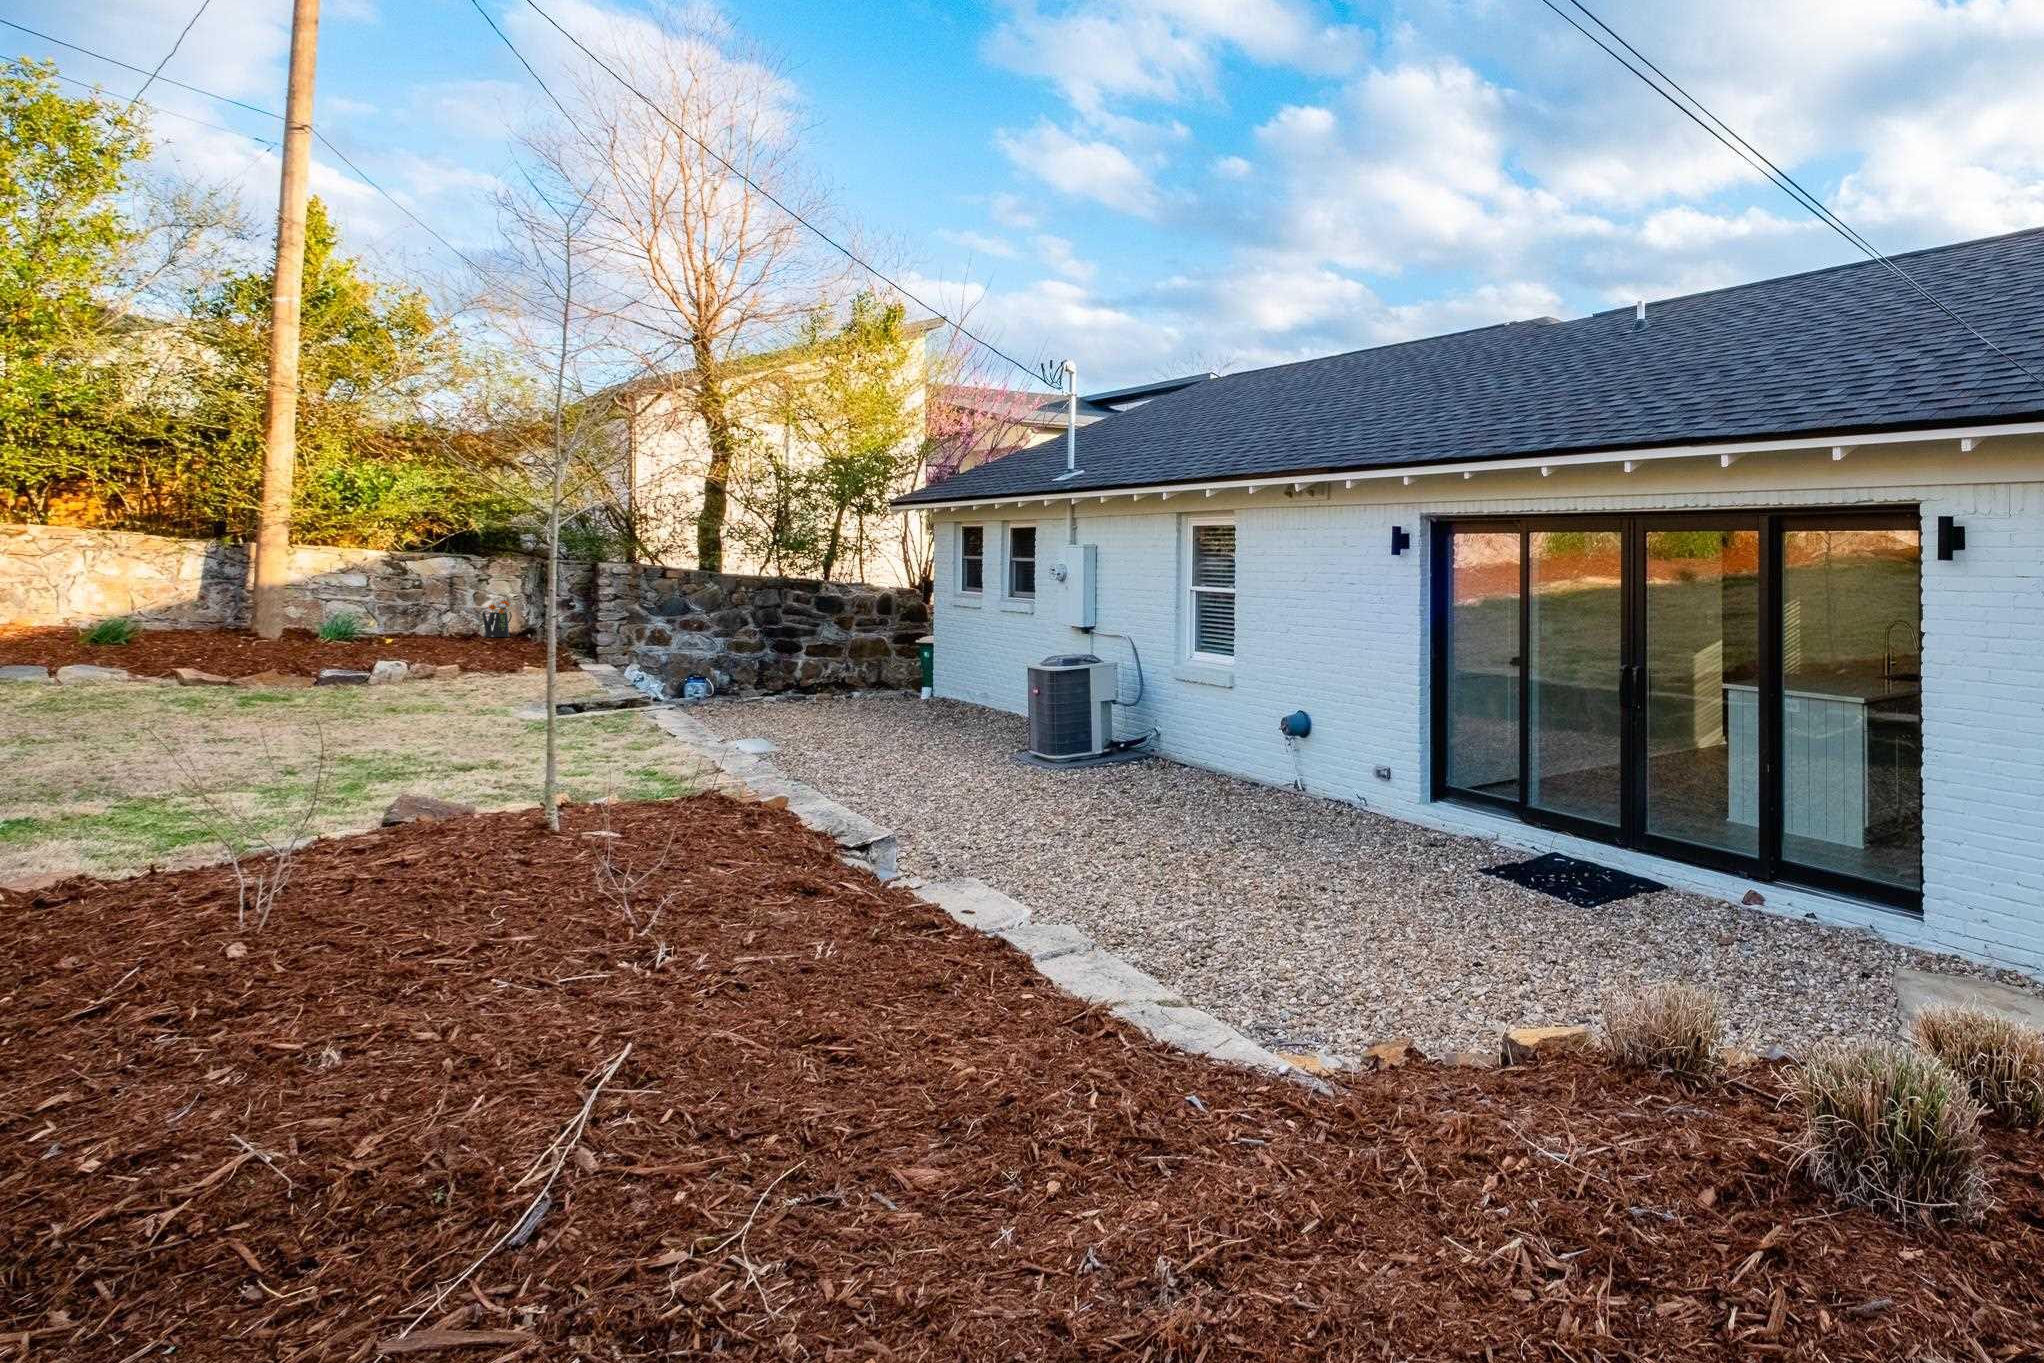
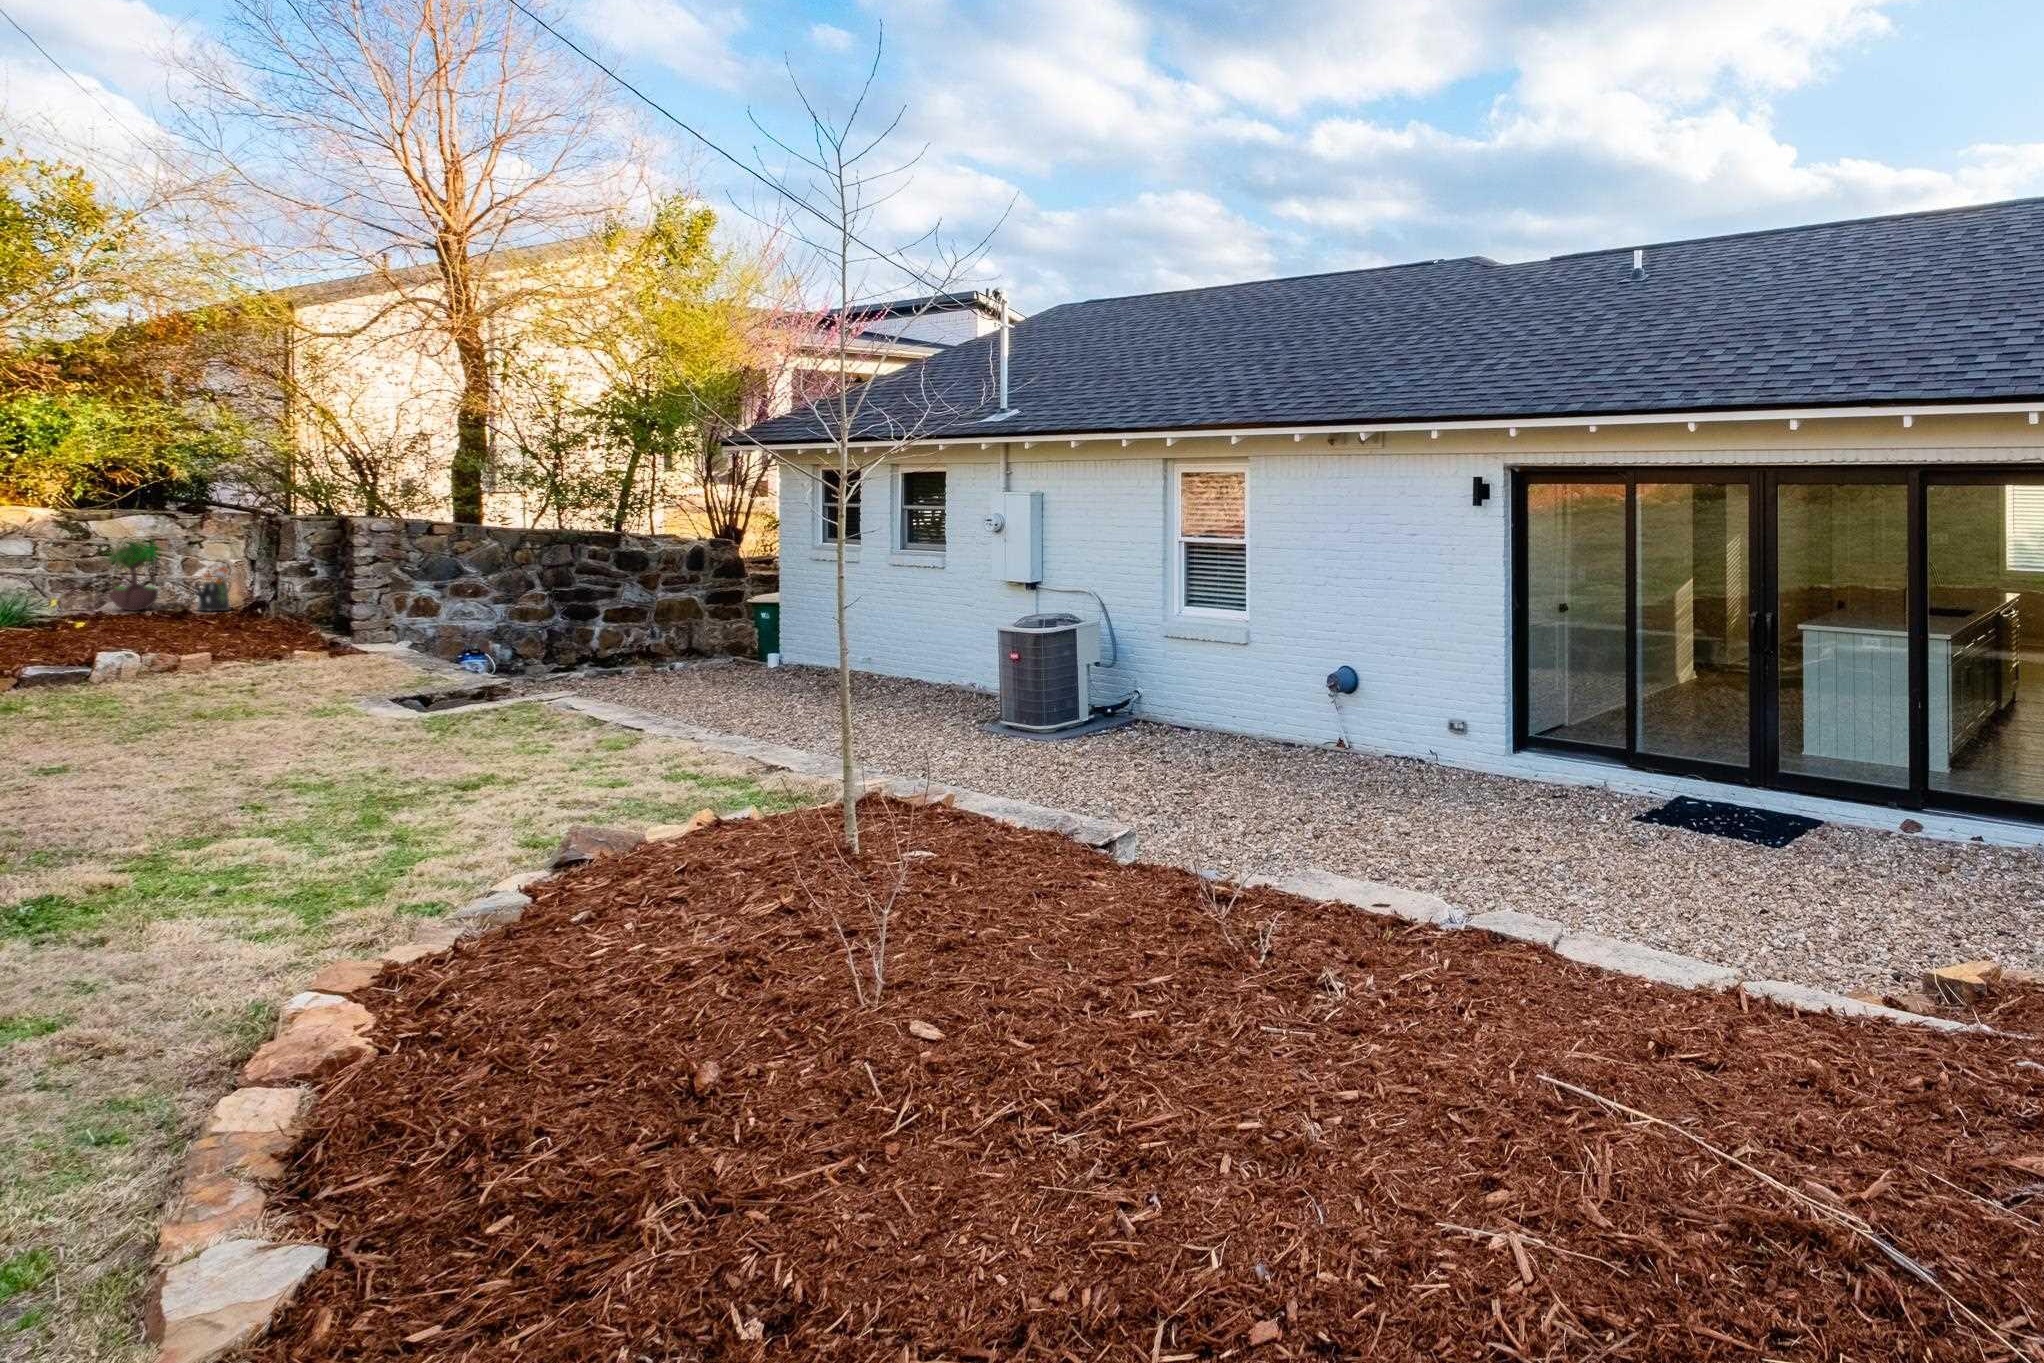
potted tree: none [412,570,461,635] -> present [100,539,159,611]

